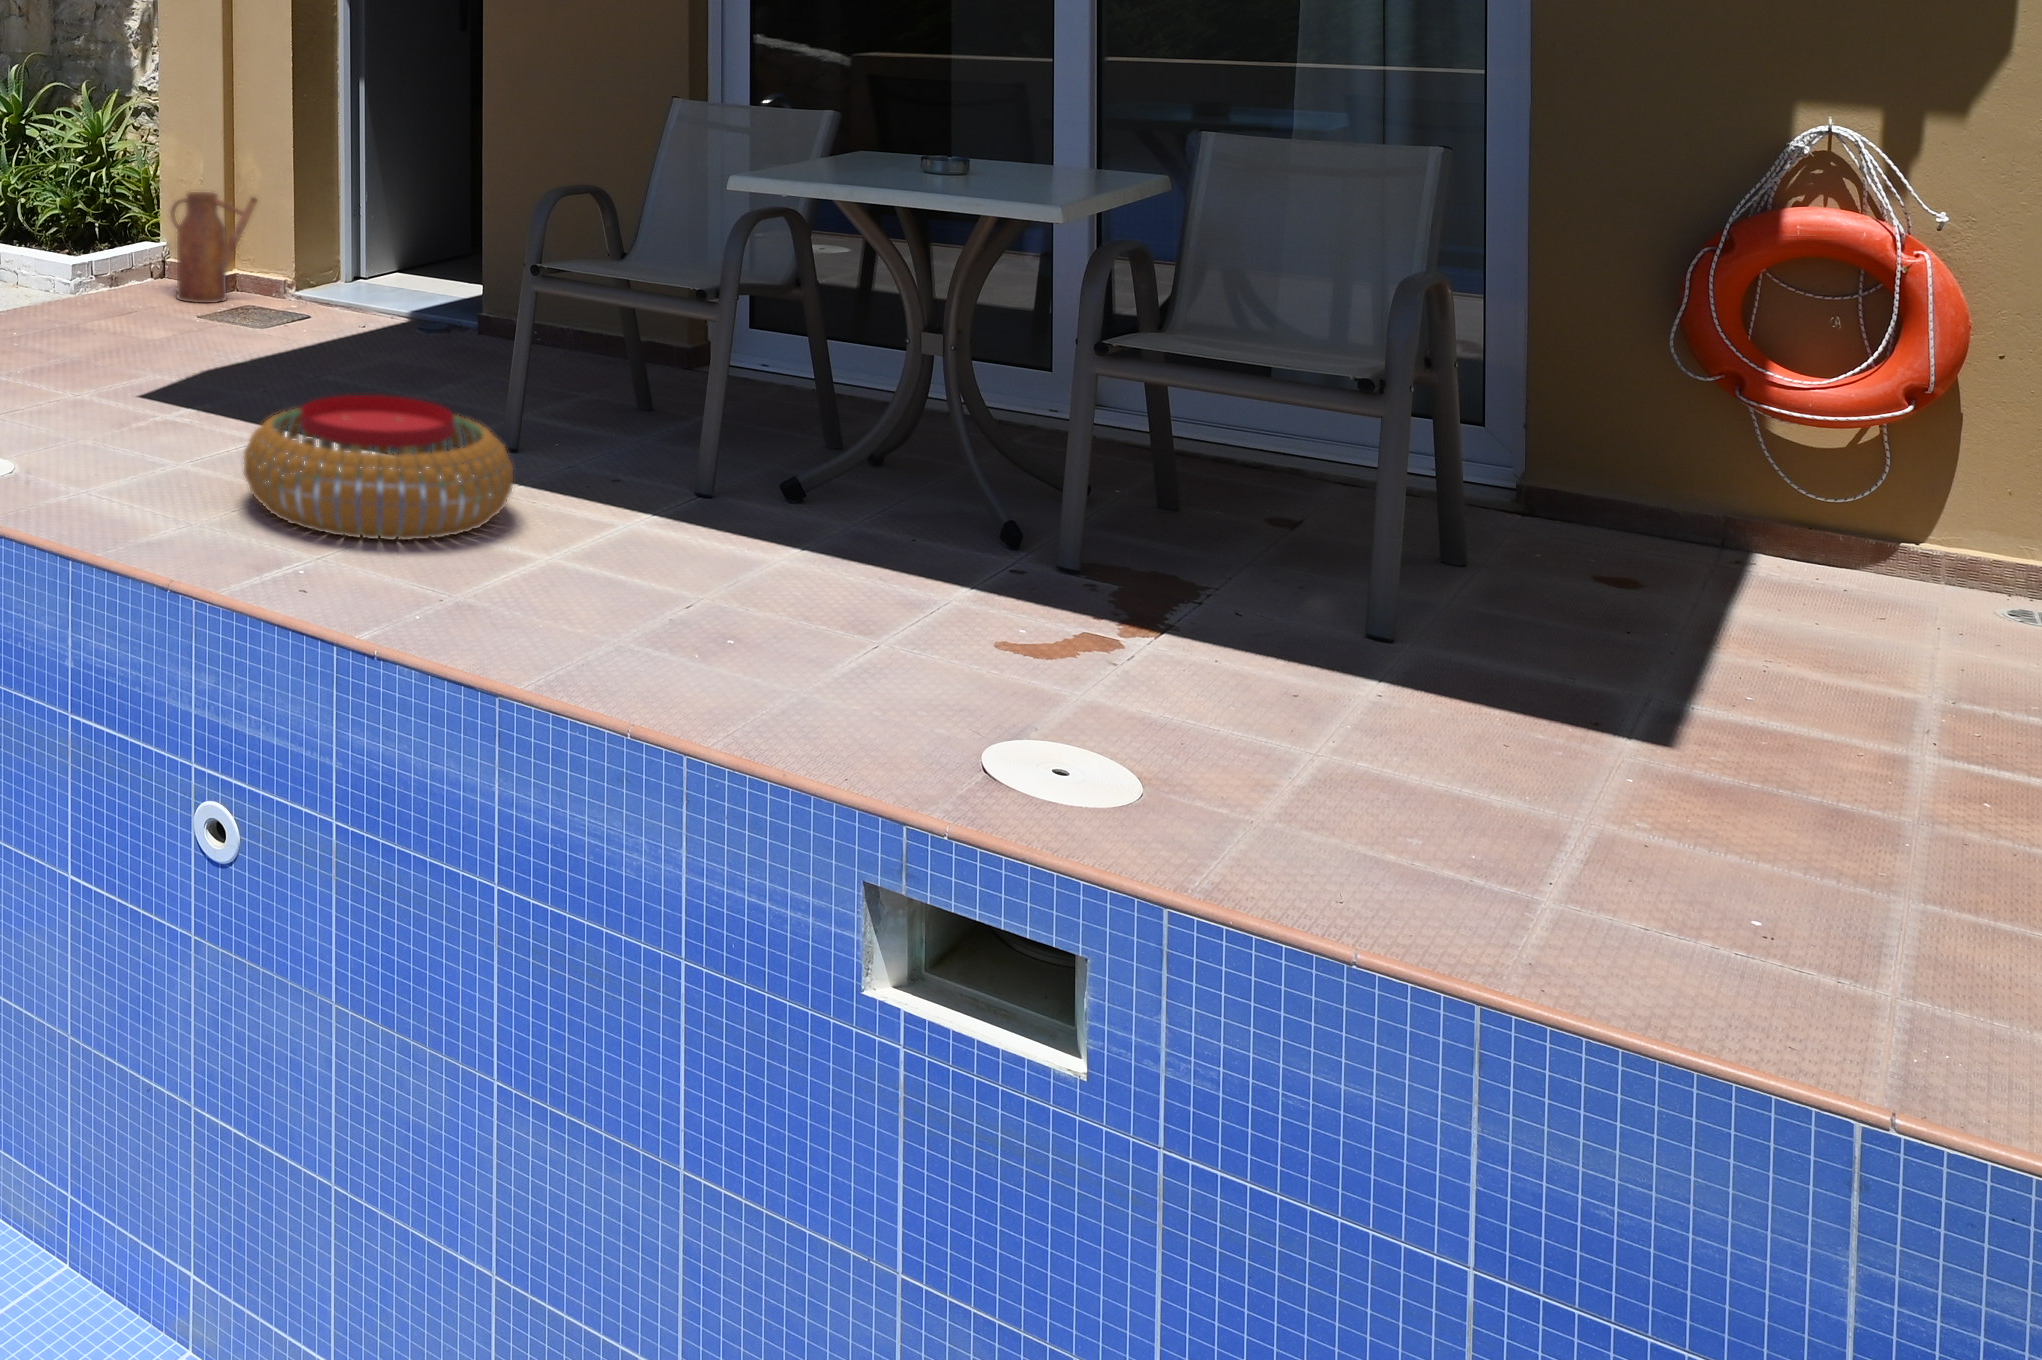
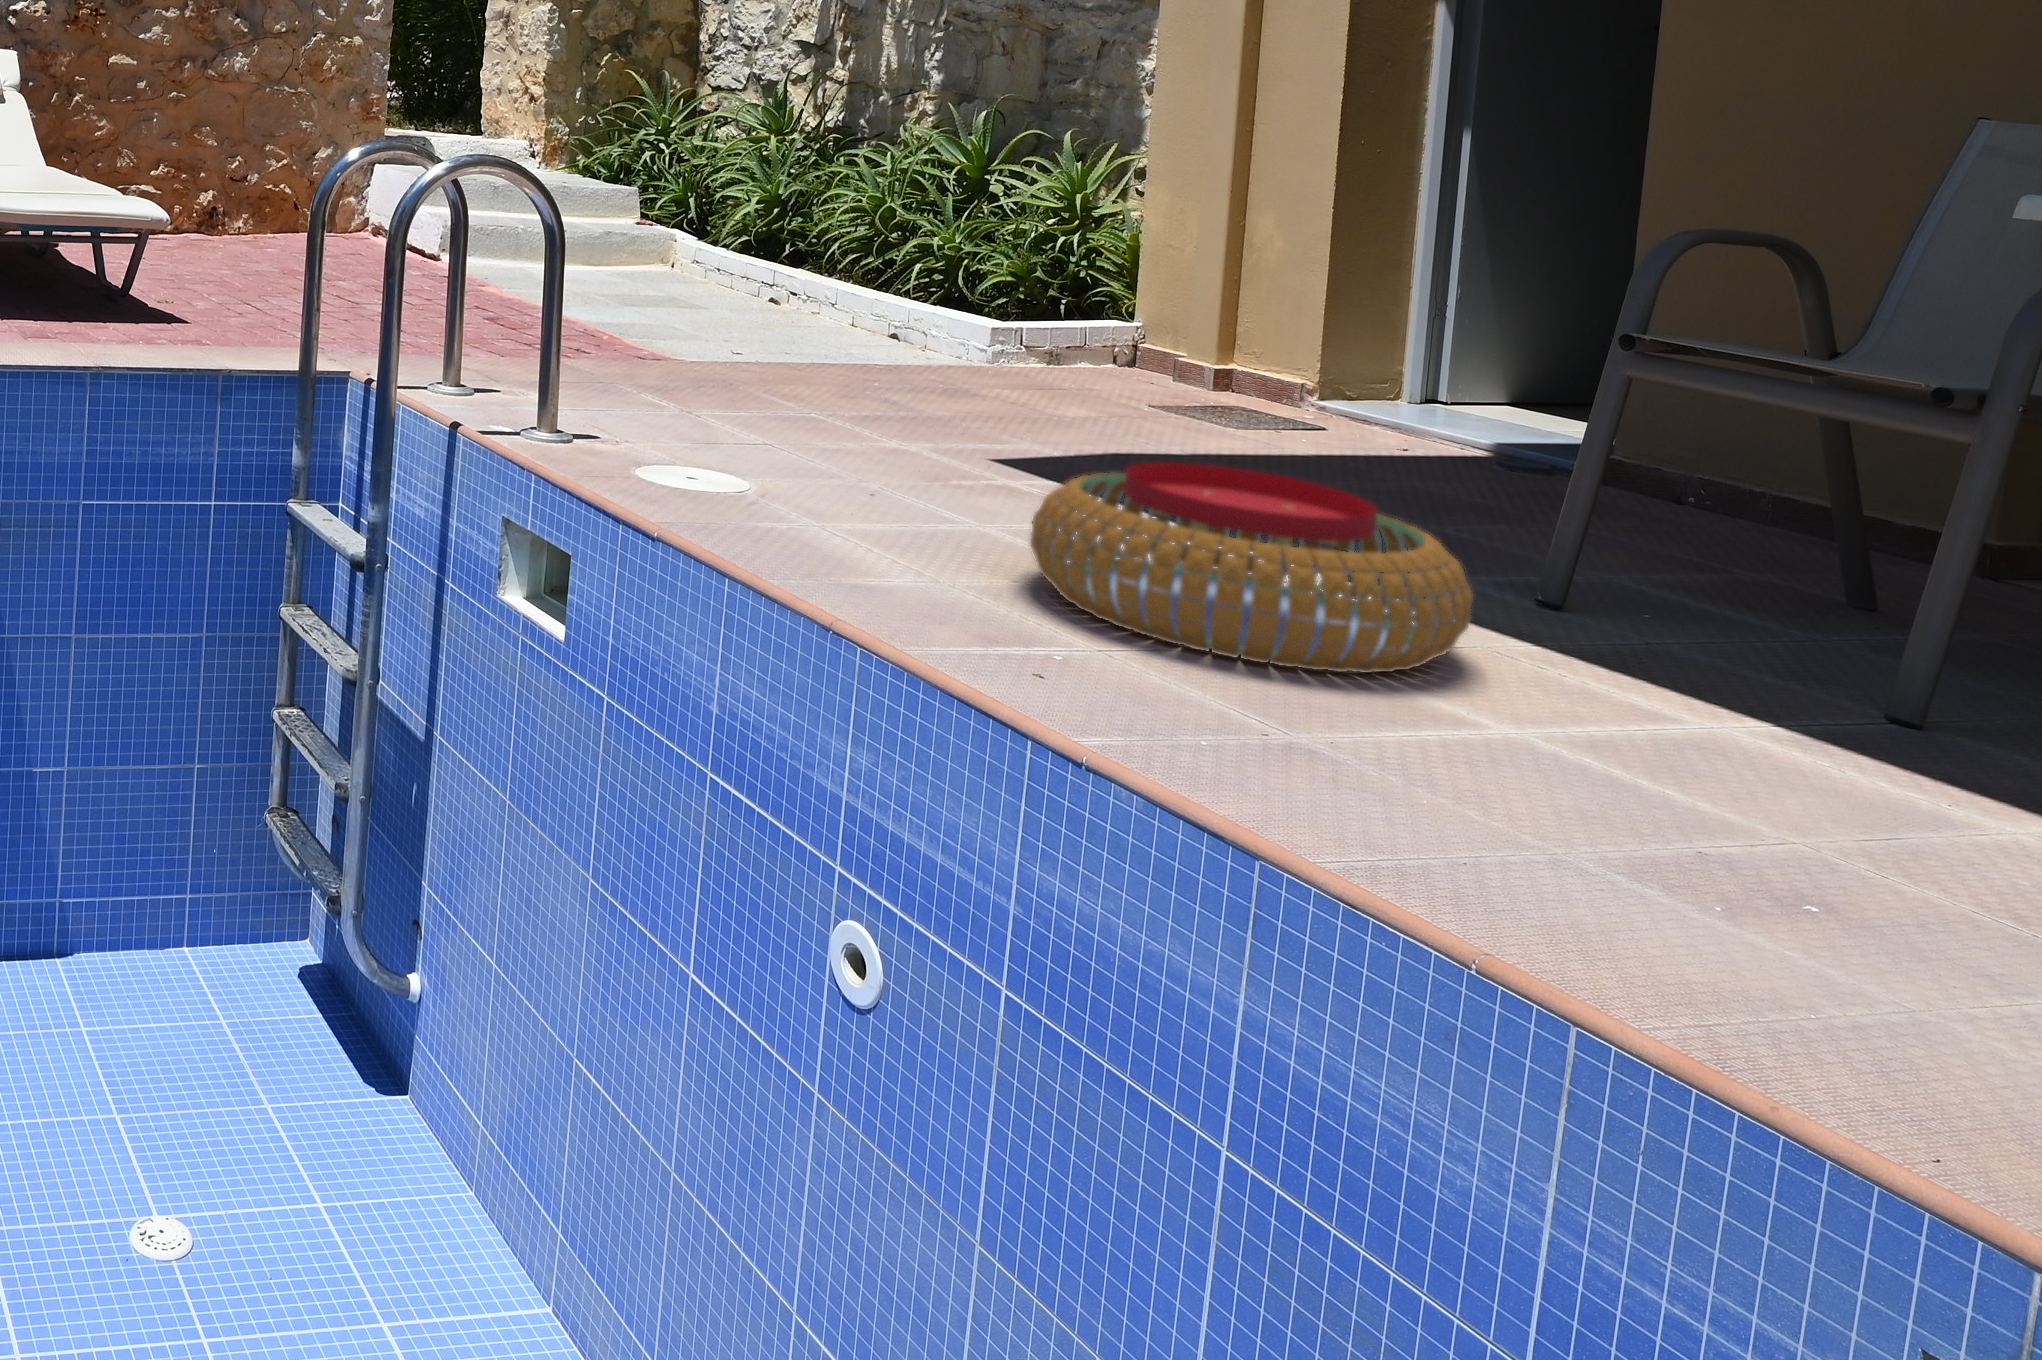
watering can: present [170,192,257,303] -> none [1108,247,1236,387]

